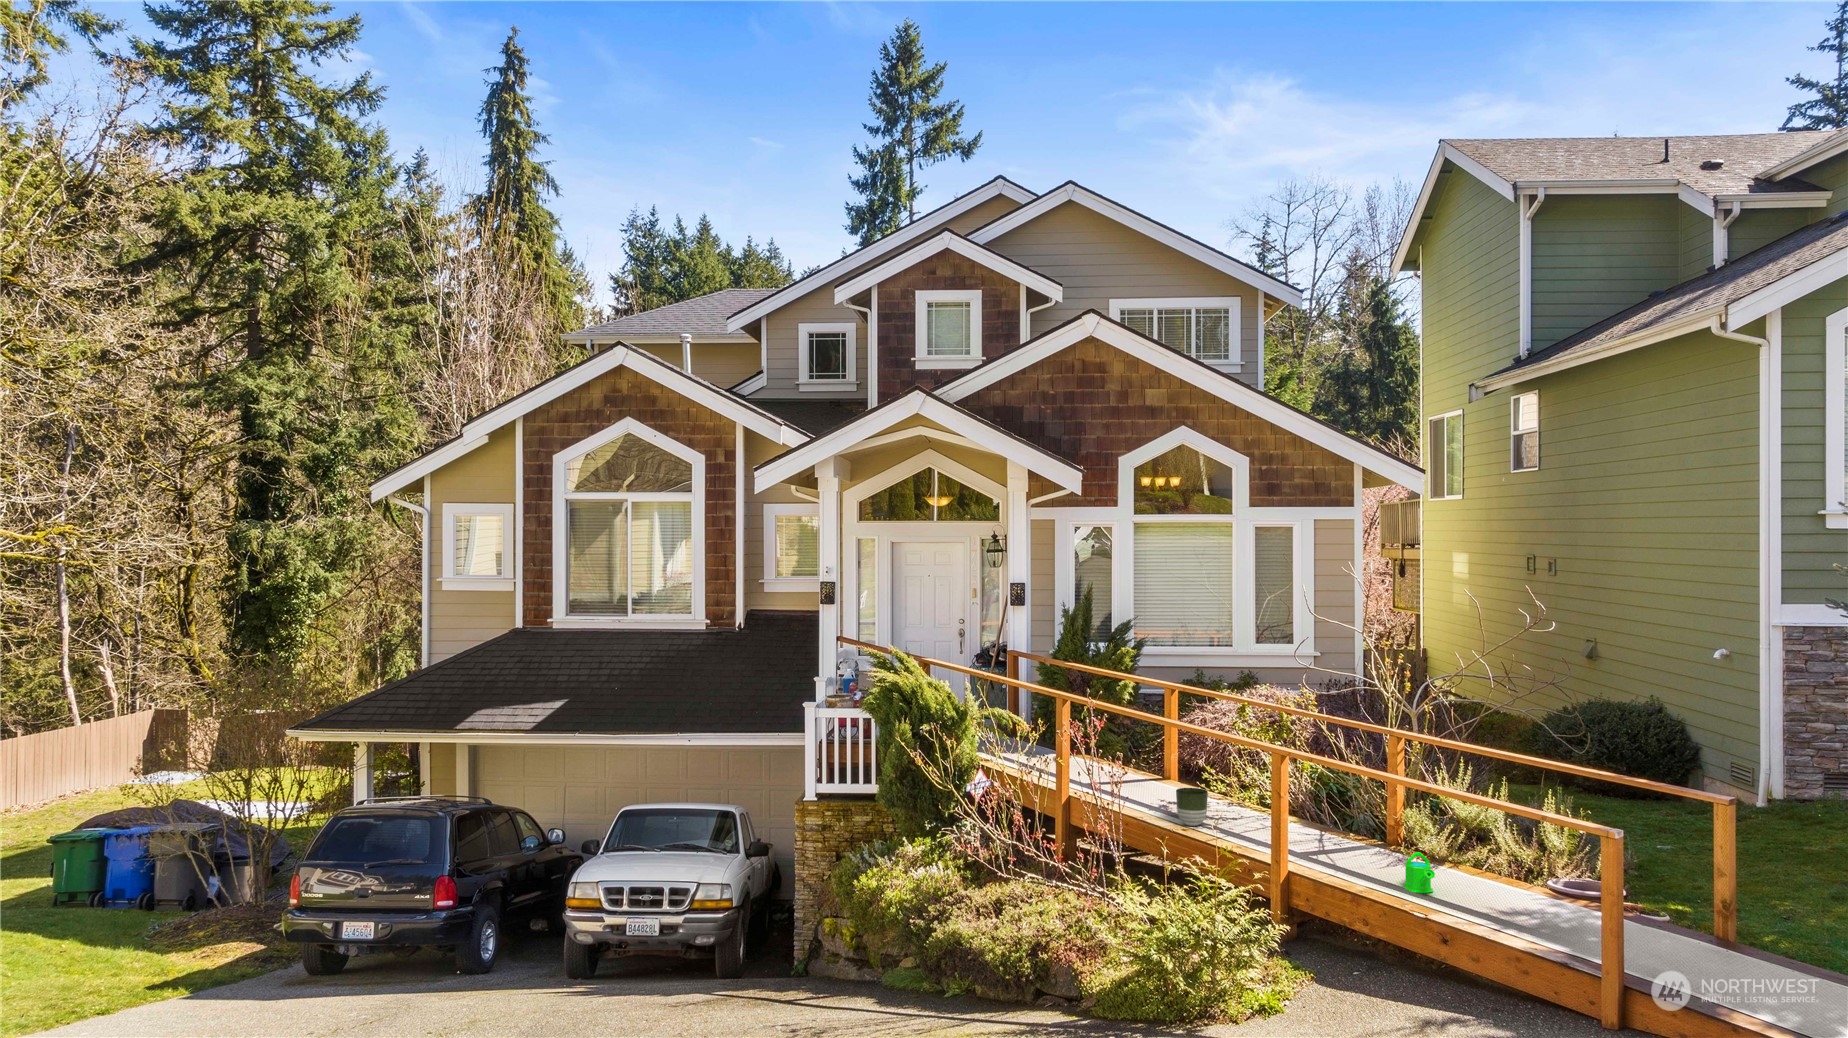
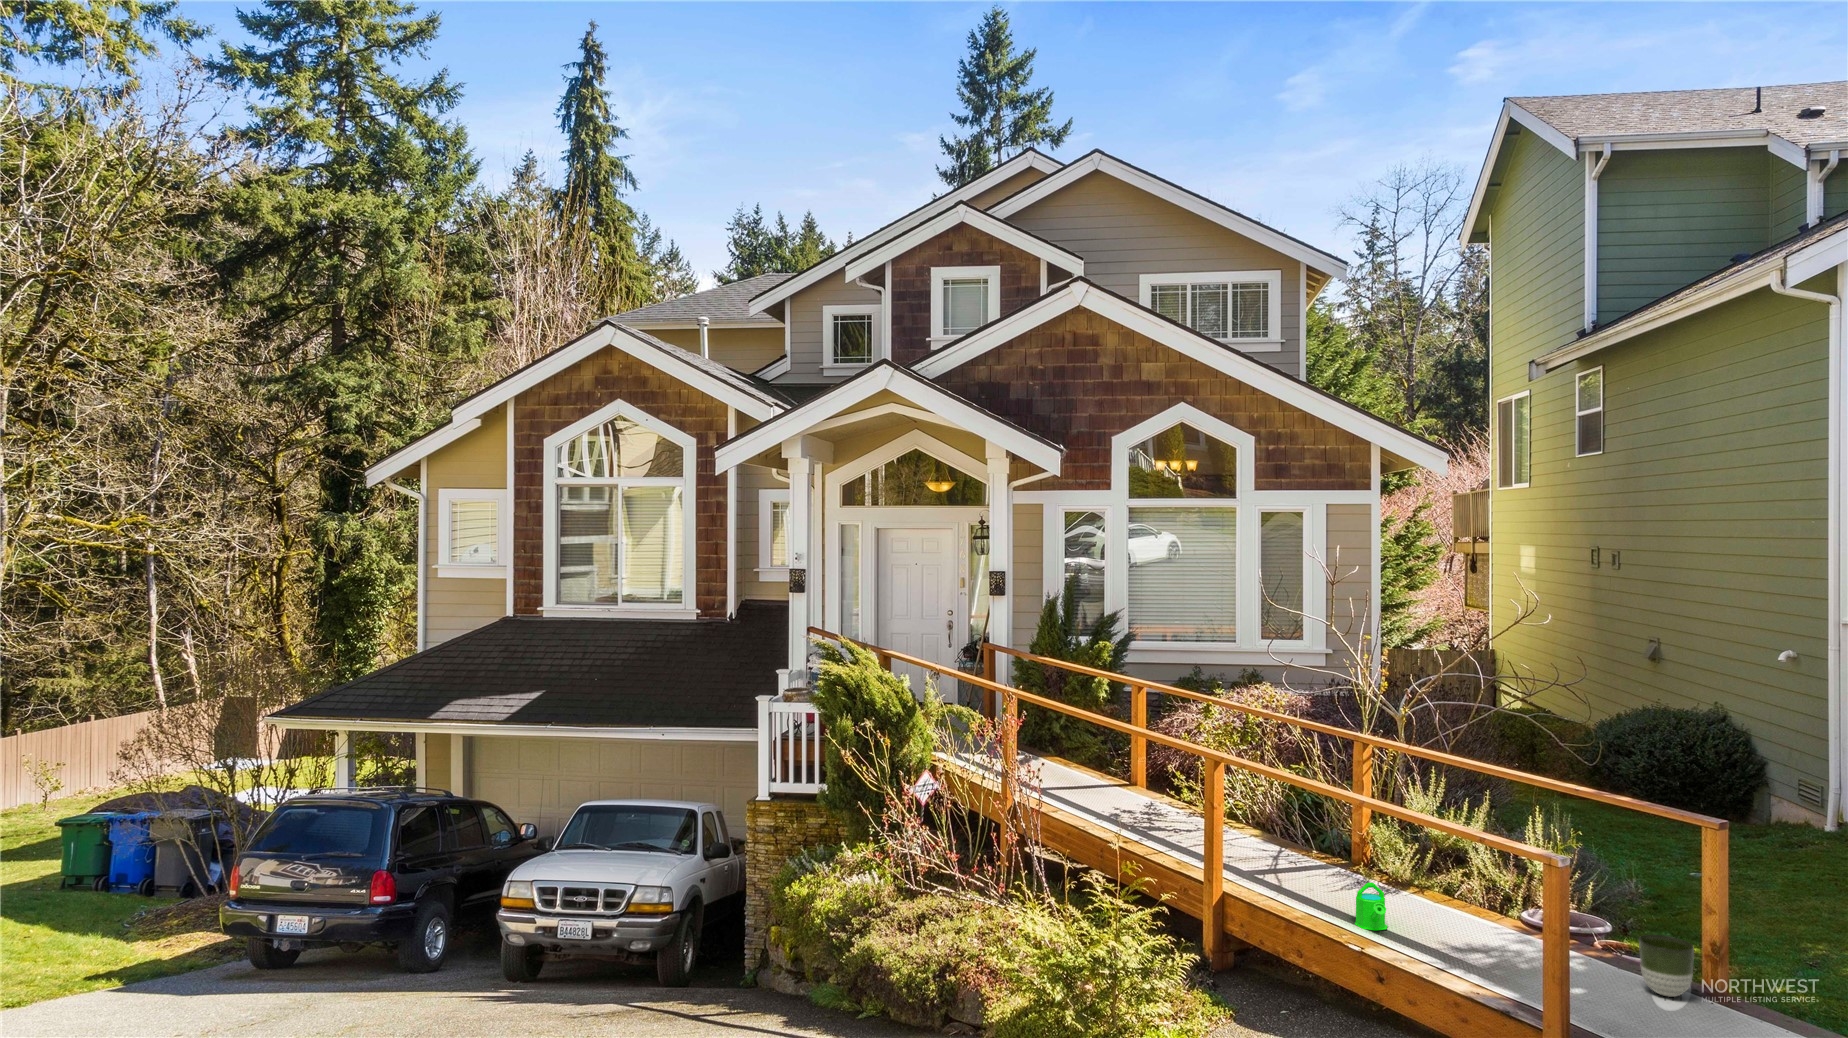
planter: present [1176,788,1208,826] -> present [1639,935,1694,997]

